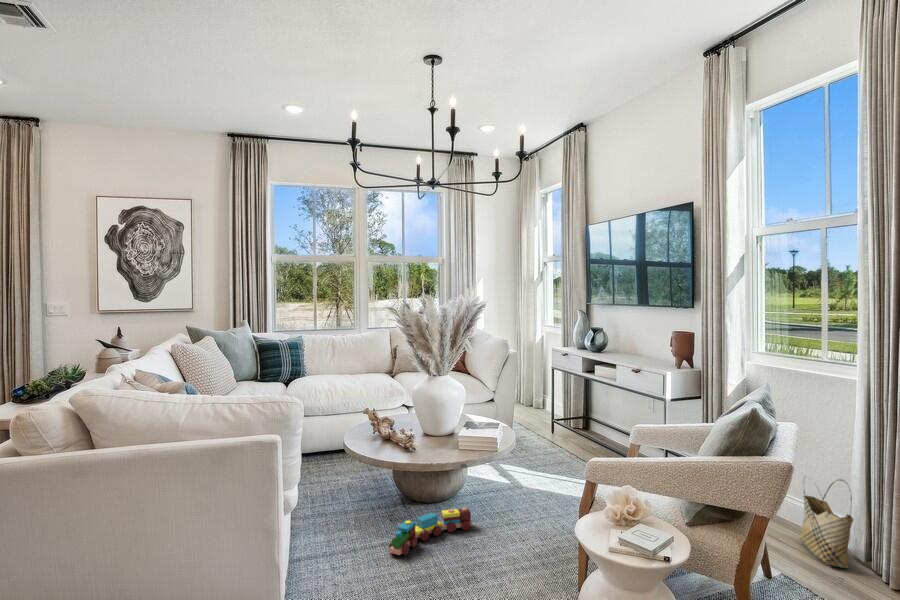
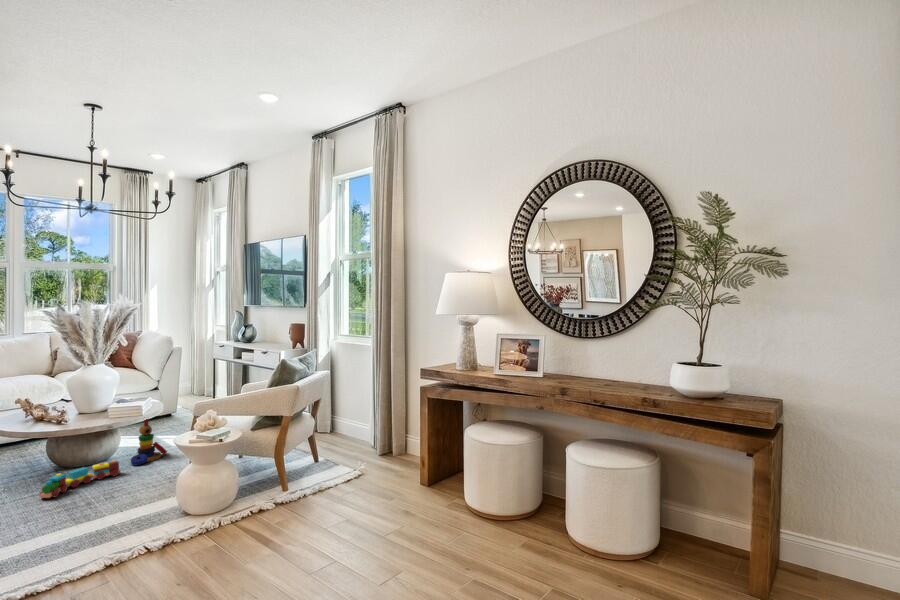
stacking toy: none [480,450,520,515] -> present [131,419,167,466]
woven basket: present [799,476,853,568] -> none [347,404,368,452]

